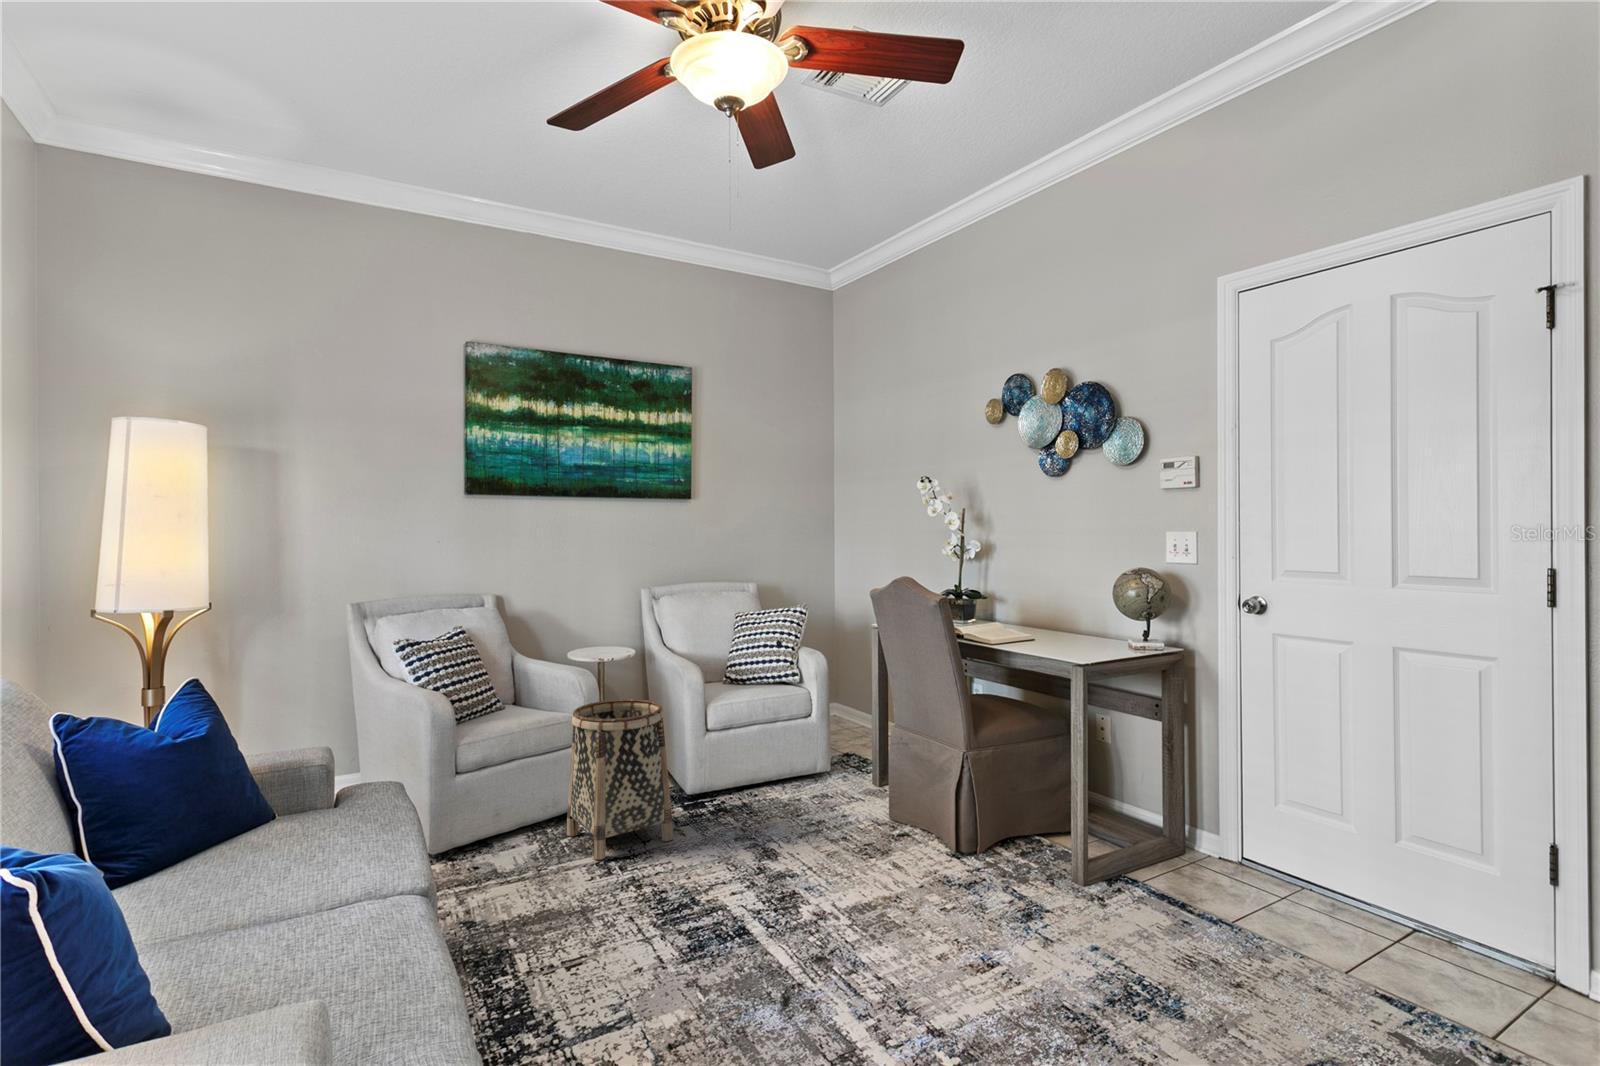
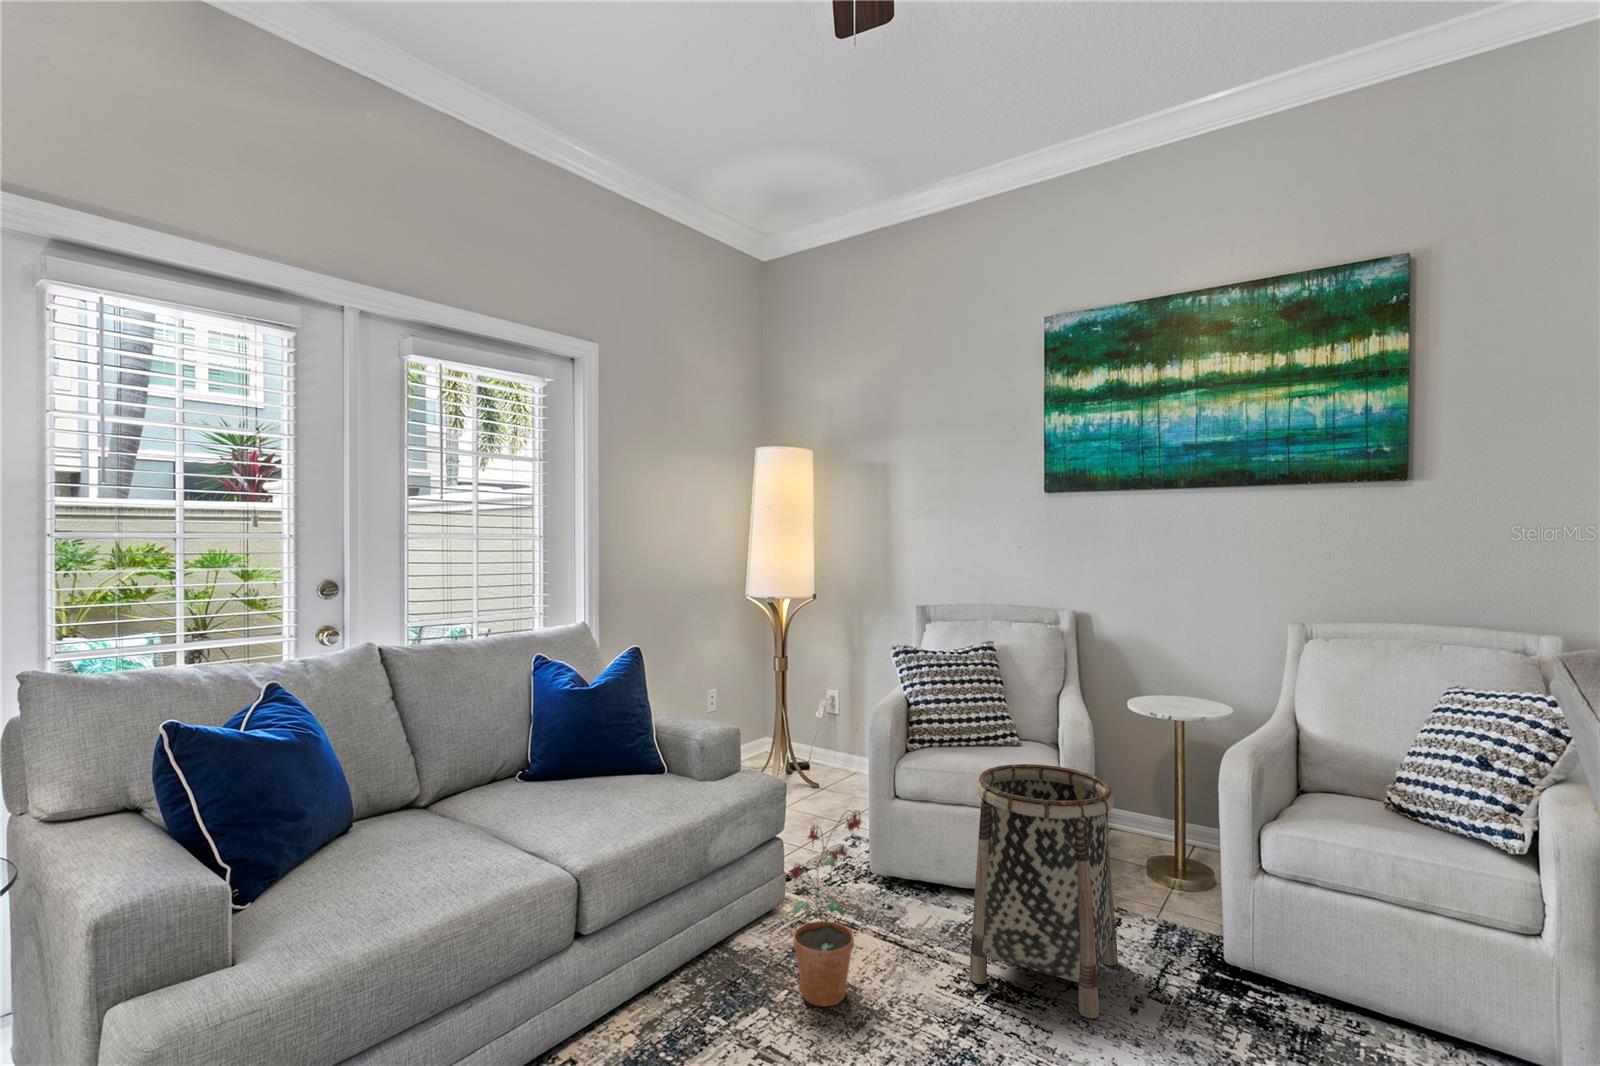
potted plant: none [507,761,563,921] -> present [789,811,862,1007]

